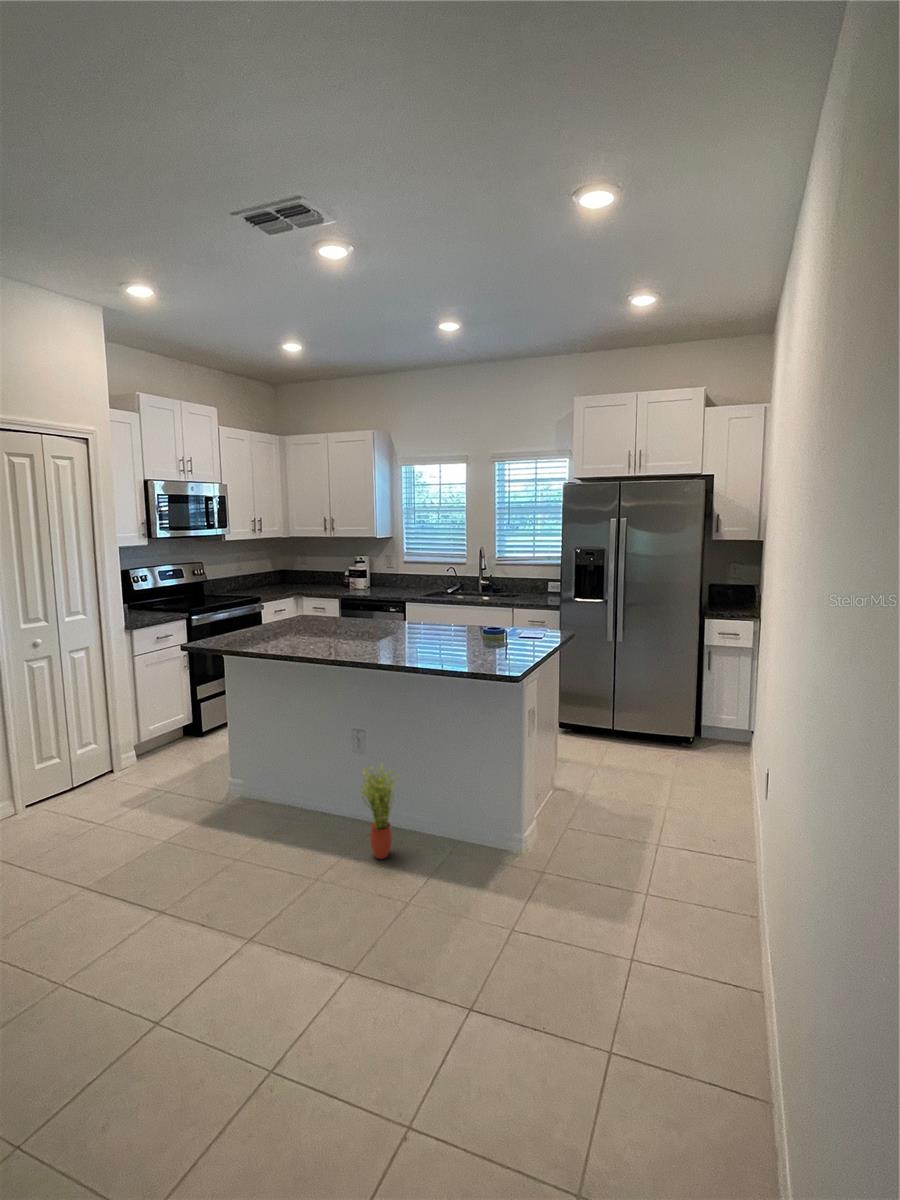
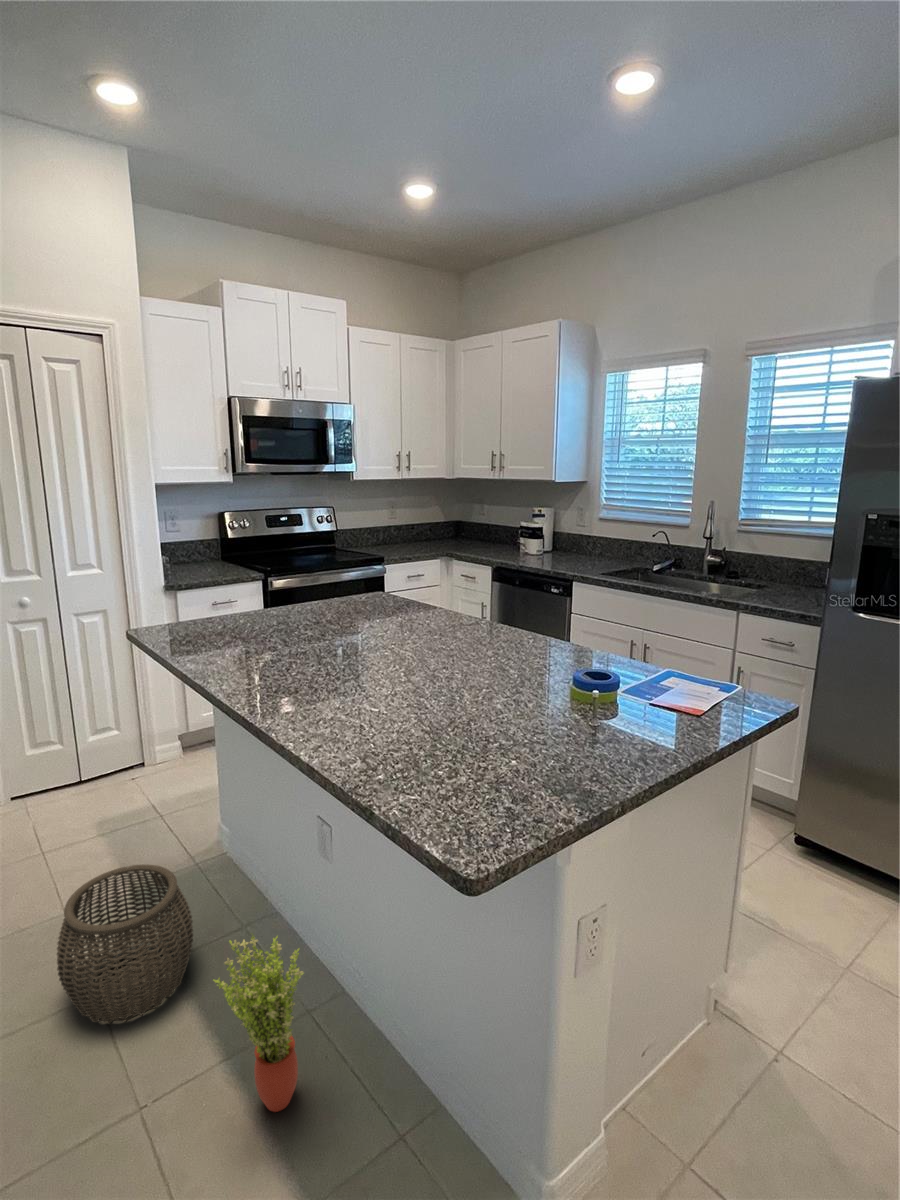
woven basket: none [213,777,291,863] -> present [57,864,193,1023]

